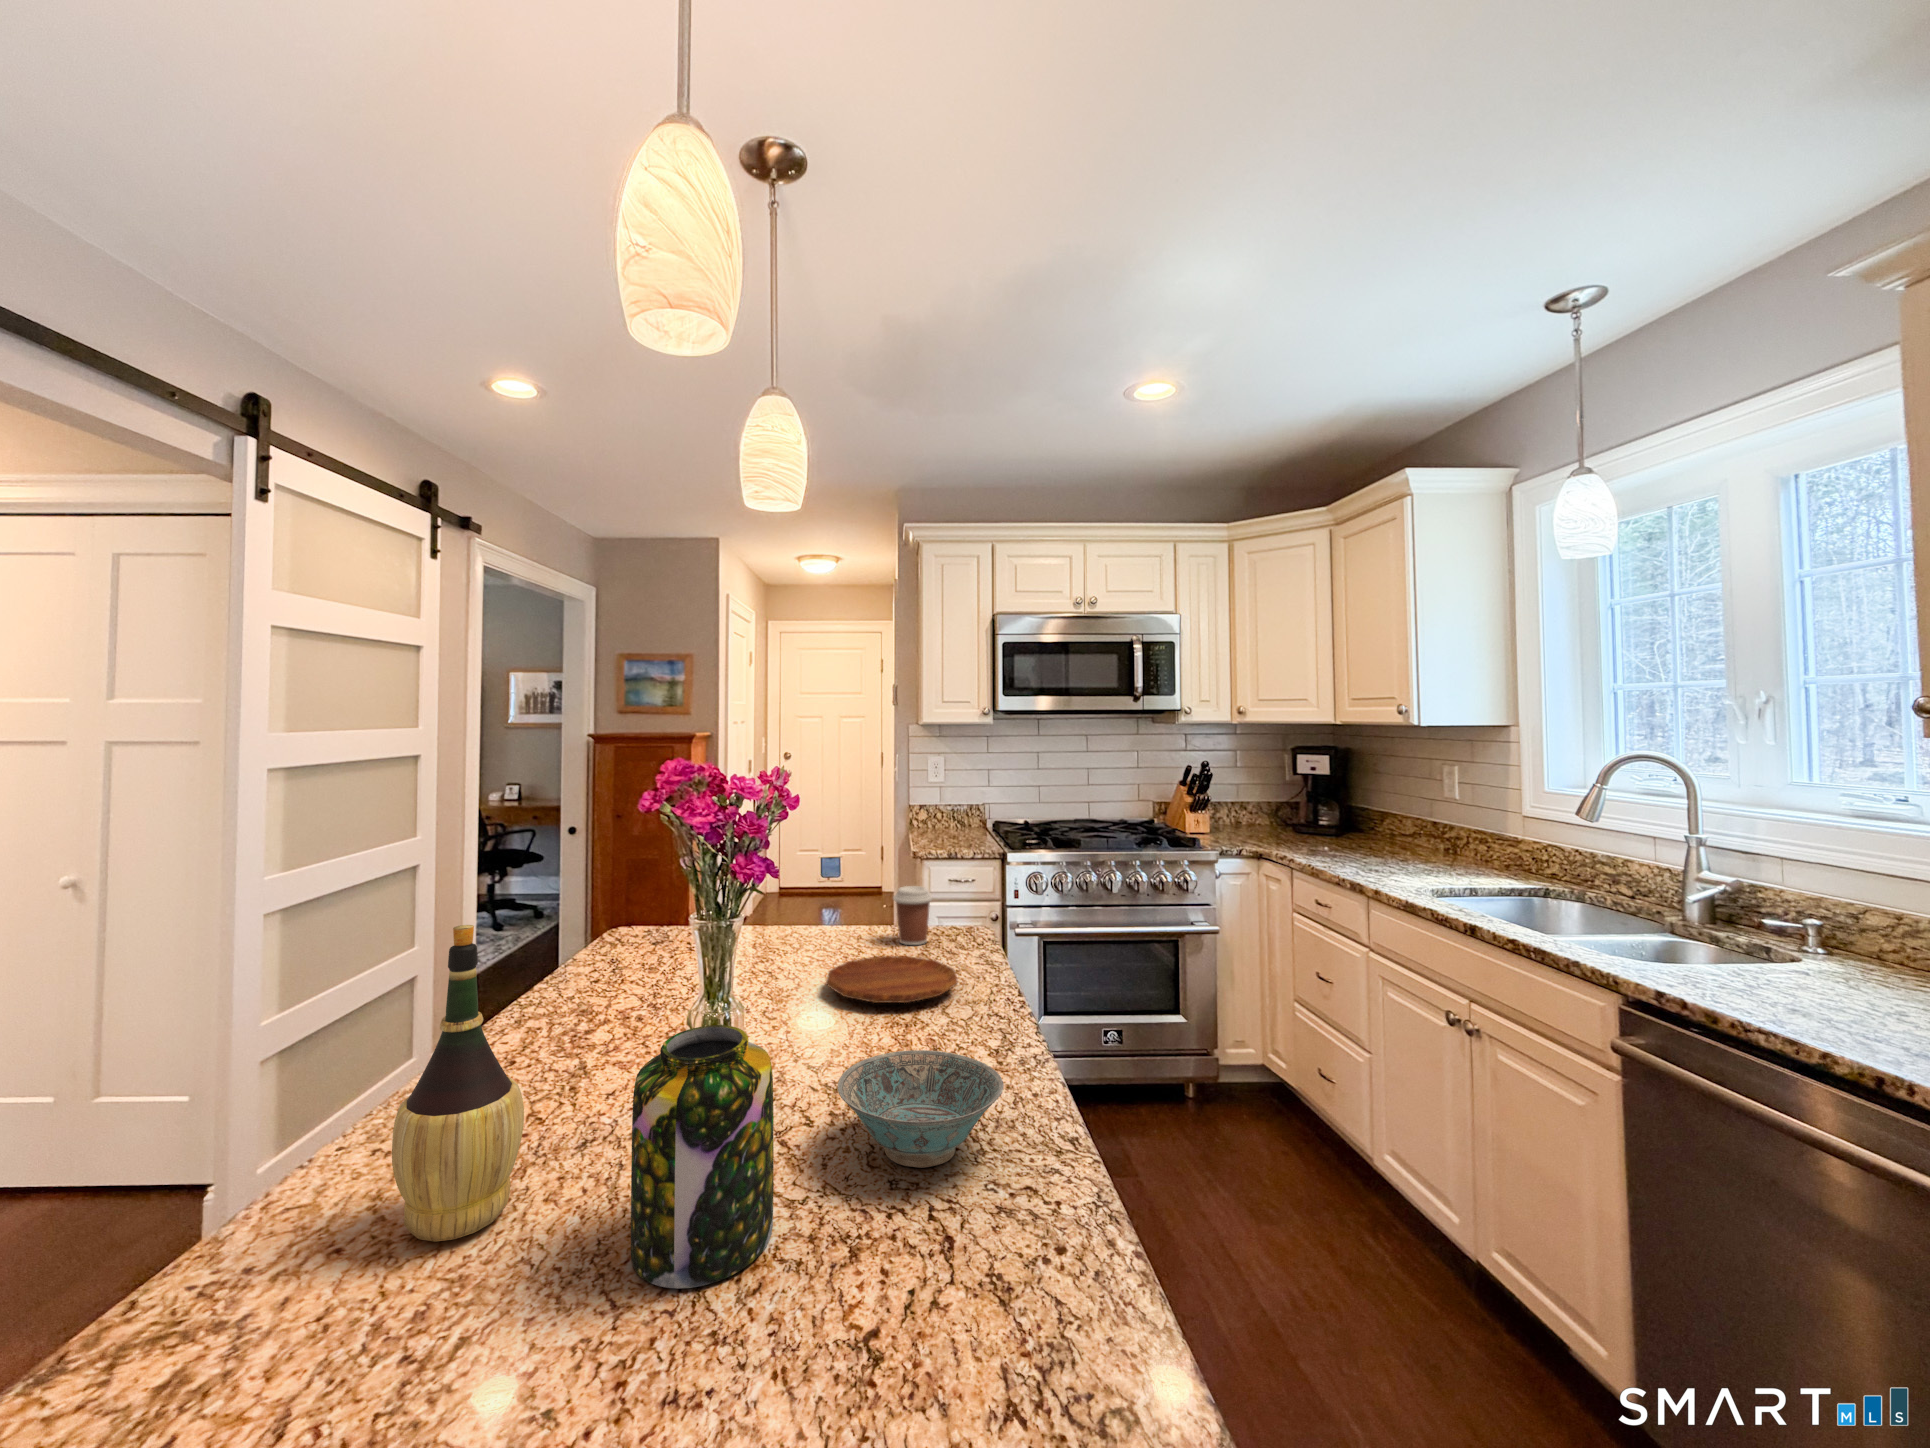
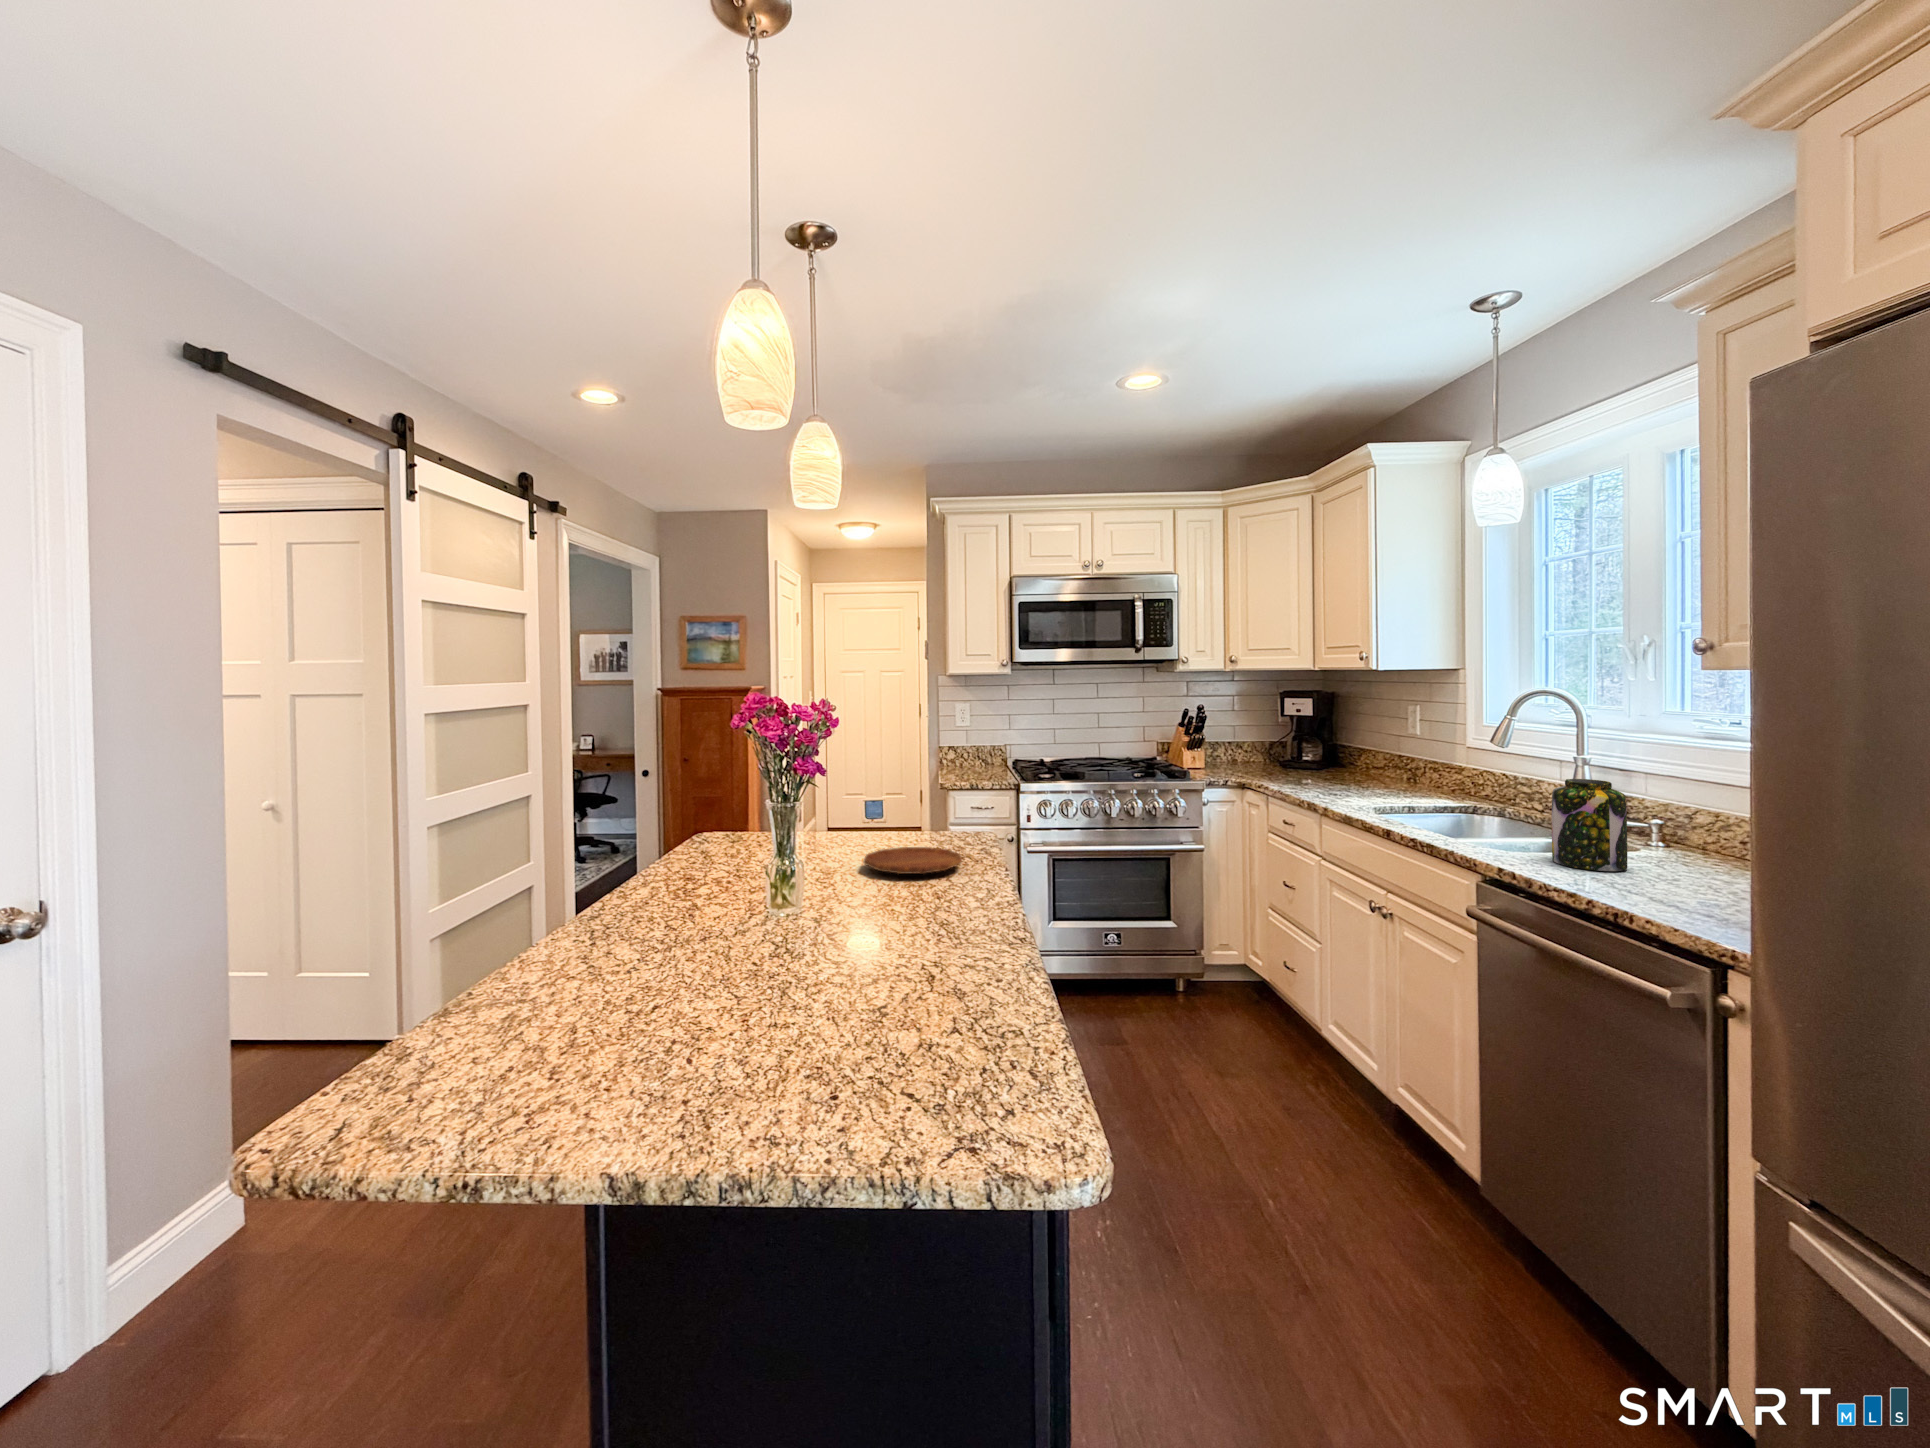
coffee cup: present [893,886,933,945] -> none [917,799,948,844]
wine bottle: present [392,925,524,1242] -> none [595,788,671,973]
jar: present [631,1025,774,1288] -> present [1552,779,1627,871]
ceramic bowl: present [838,1050,1004,1168] -> none [867,886,977,949]

